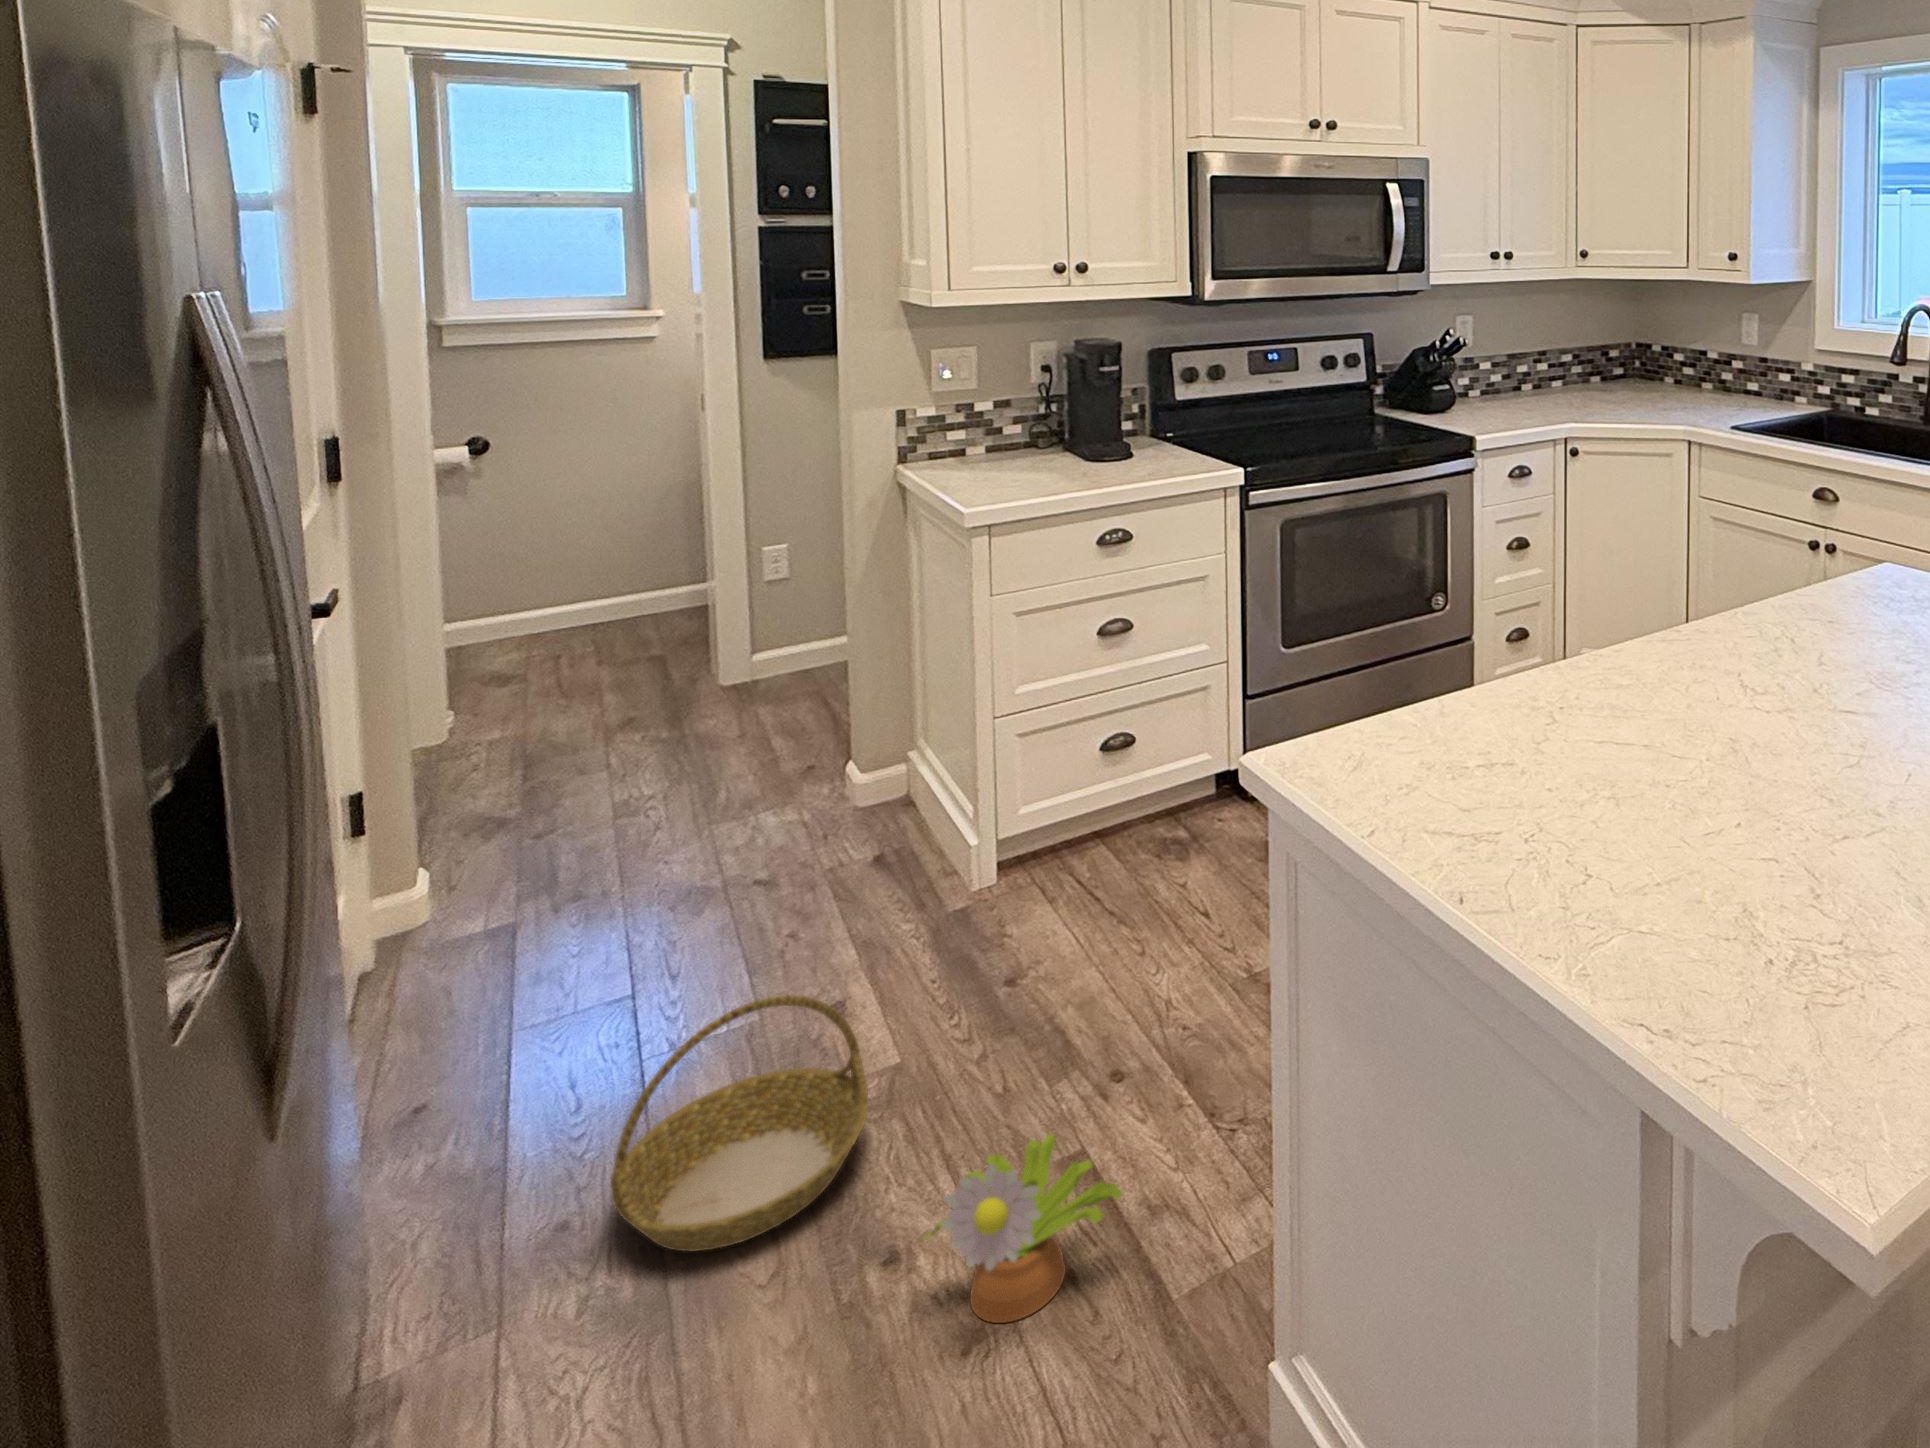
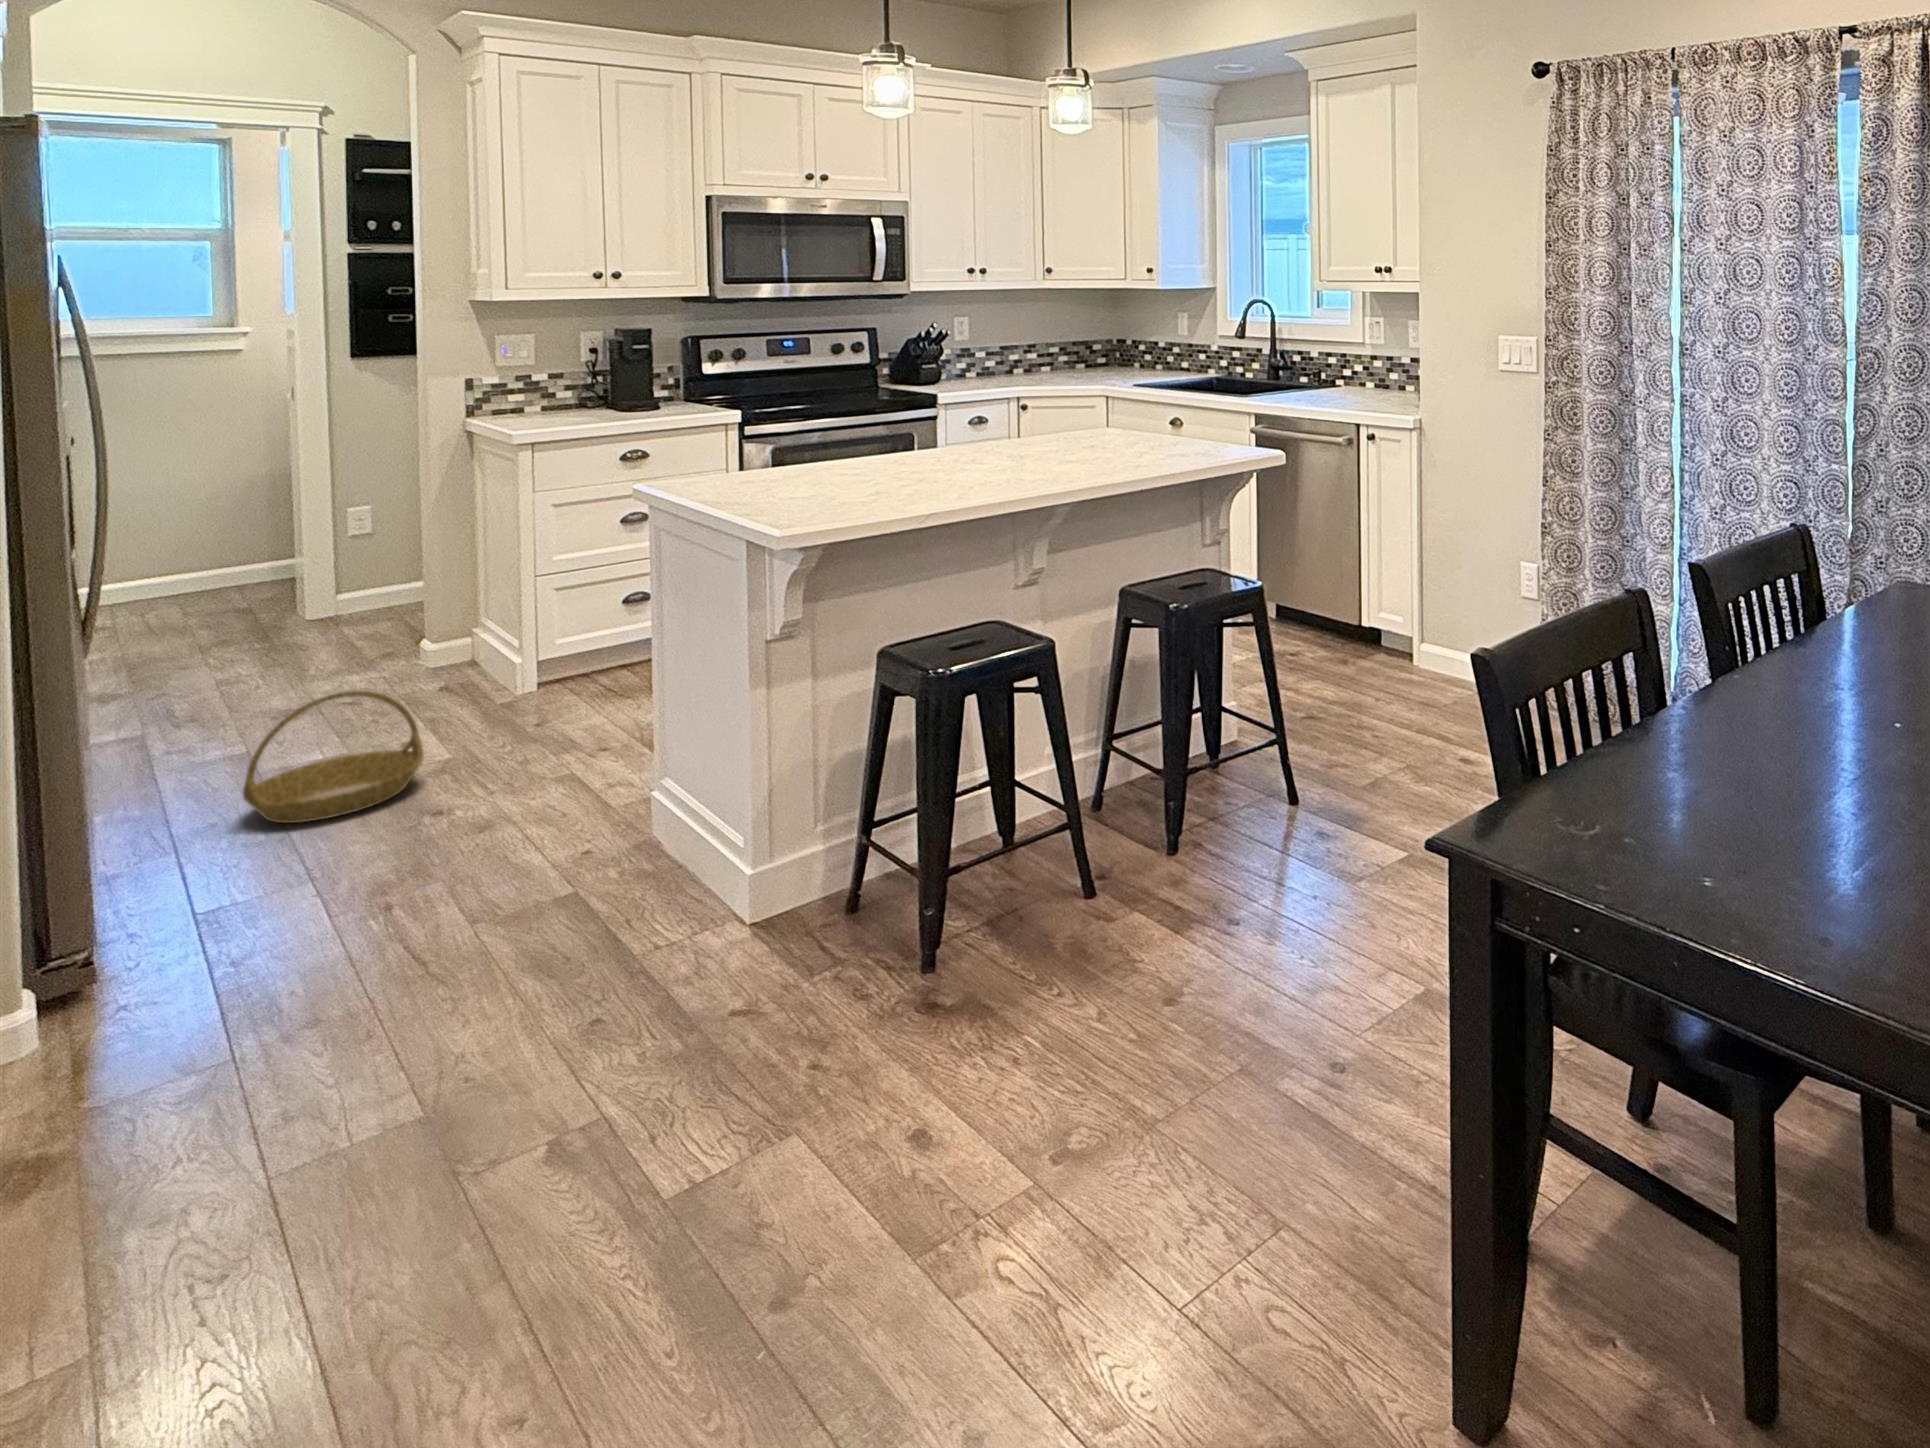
decorative plant: present [923,1133,1122,1323] -> none [451,732,585,824]

